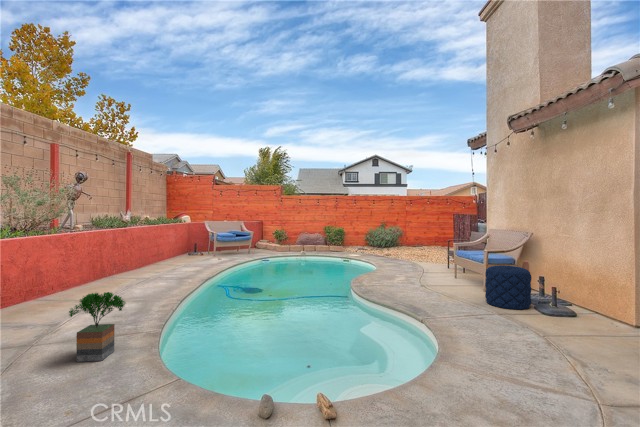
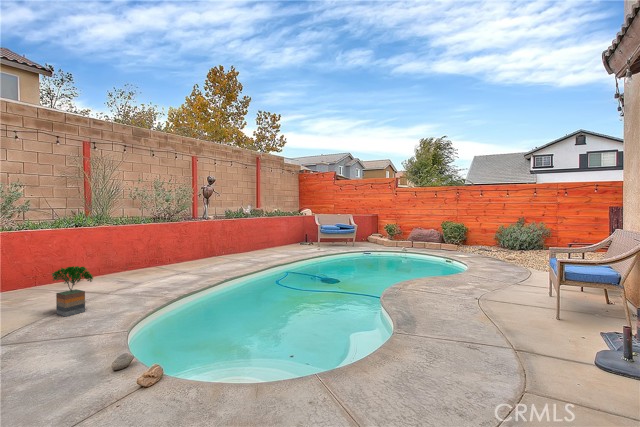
pouf: present [485,265,531,309] -> none [498,290,579,371]

